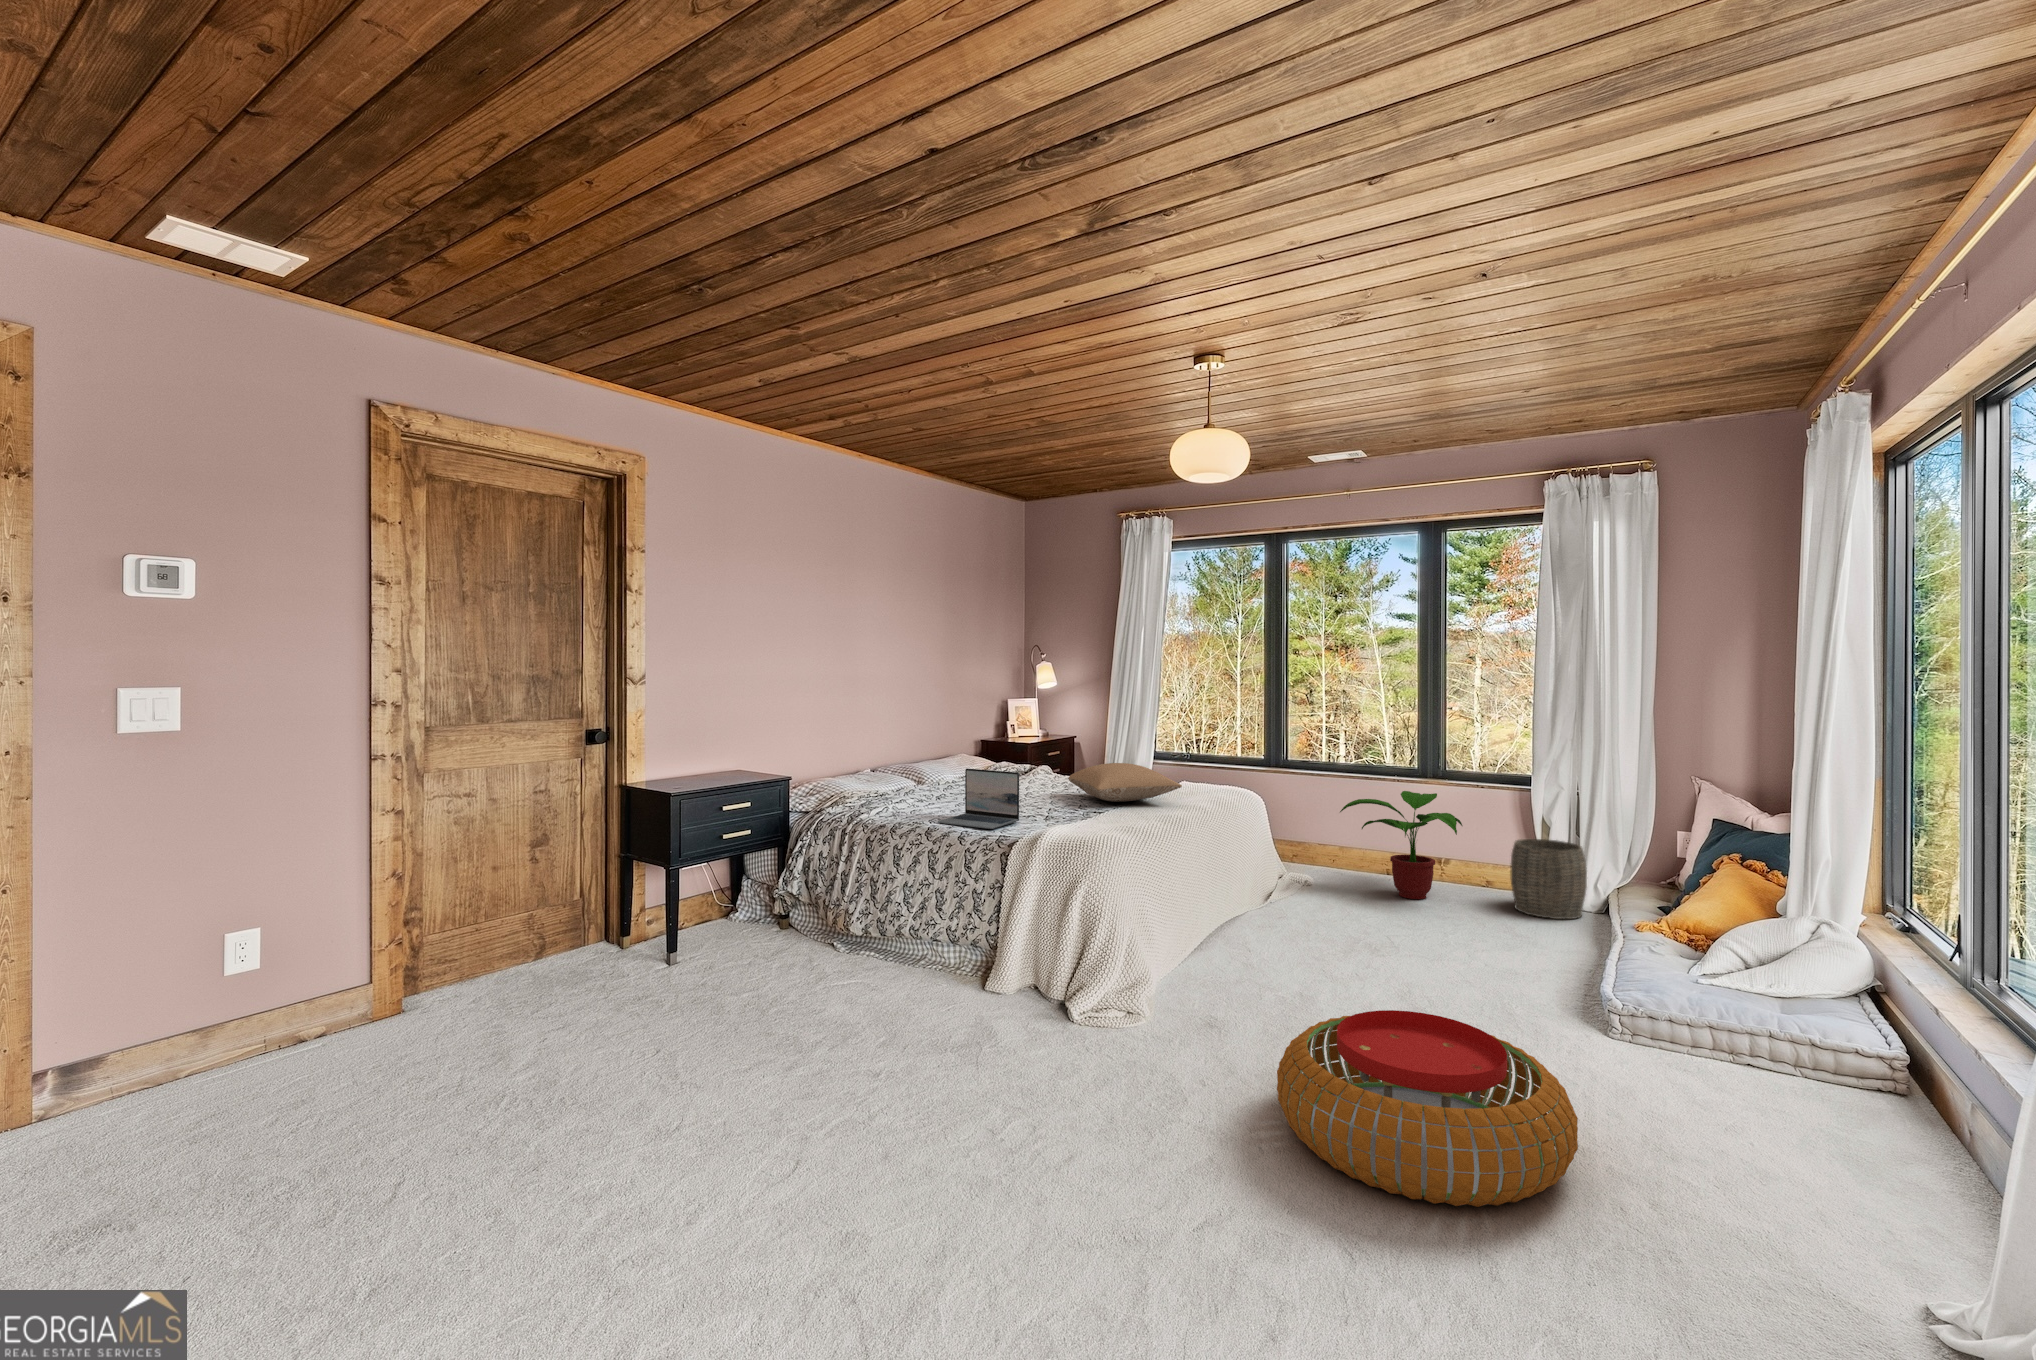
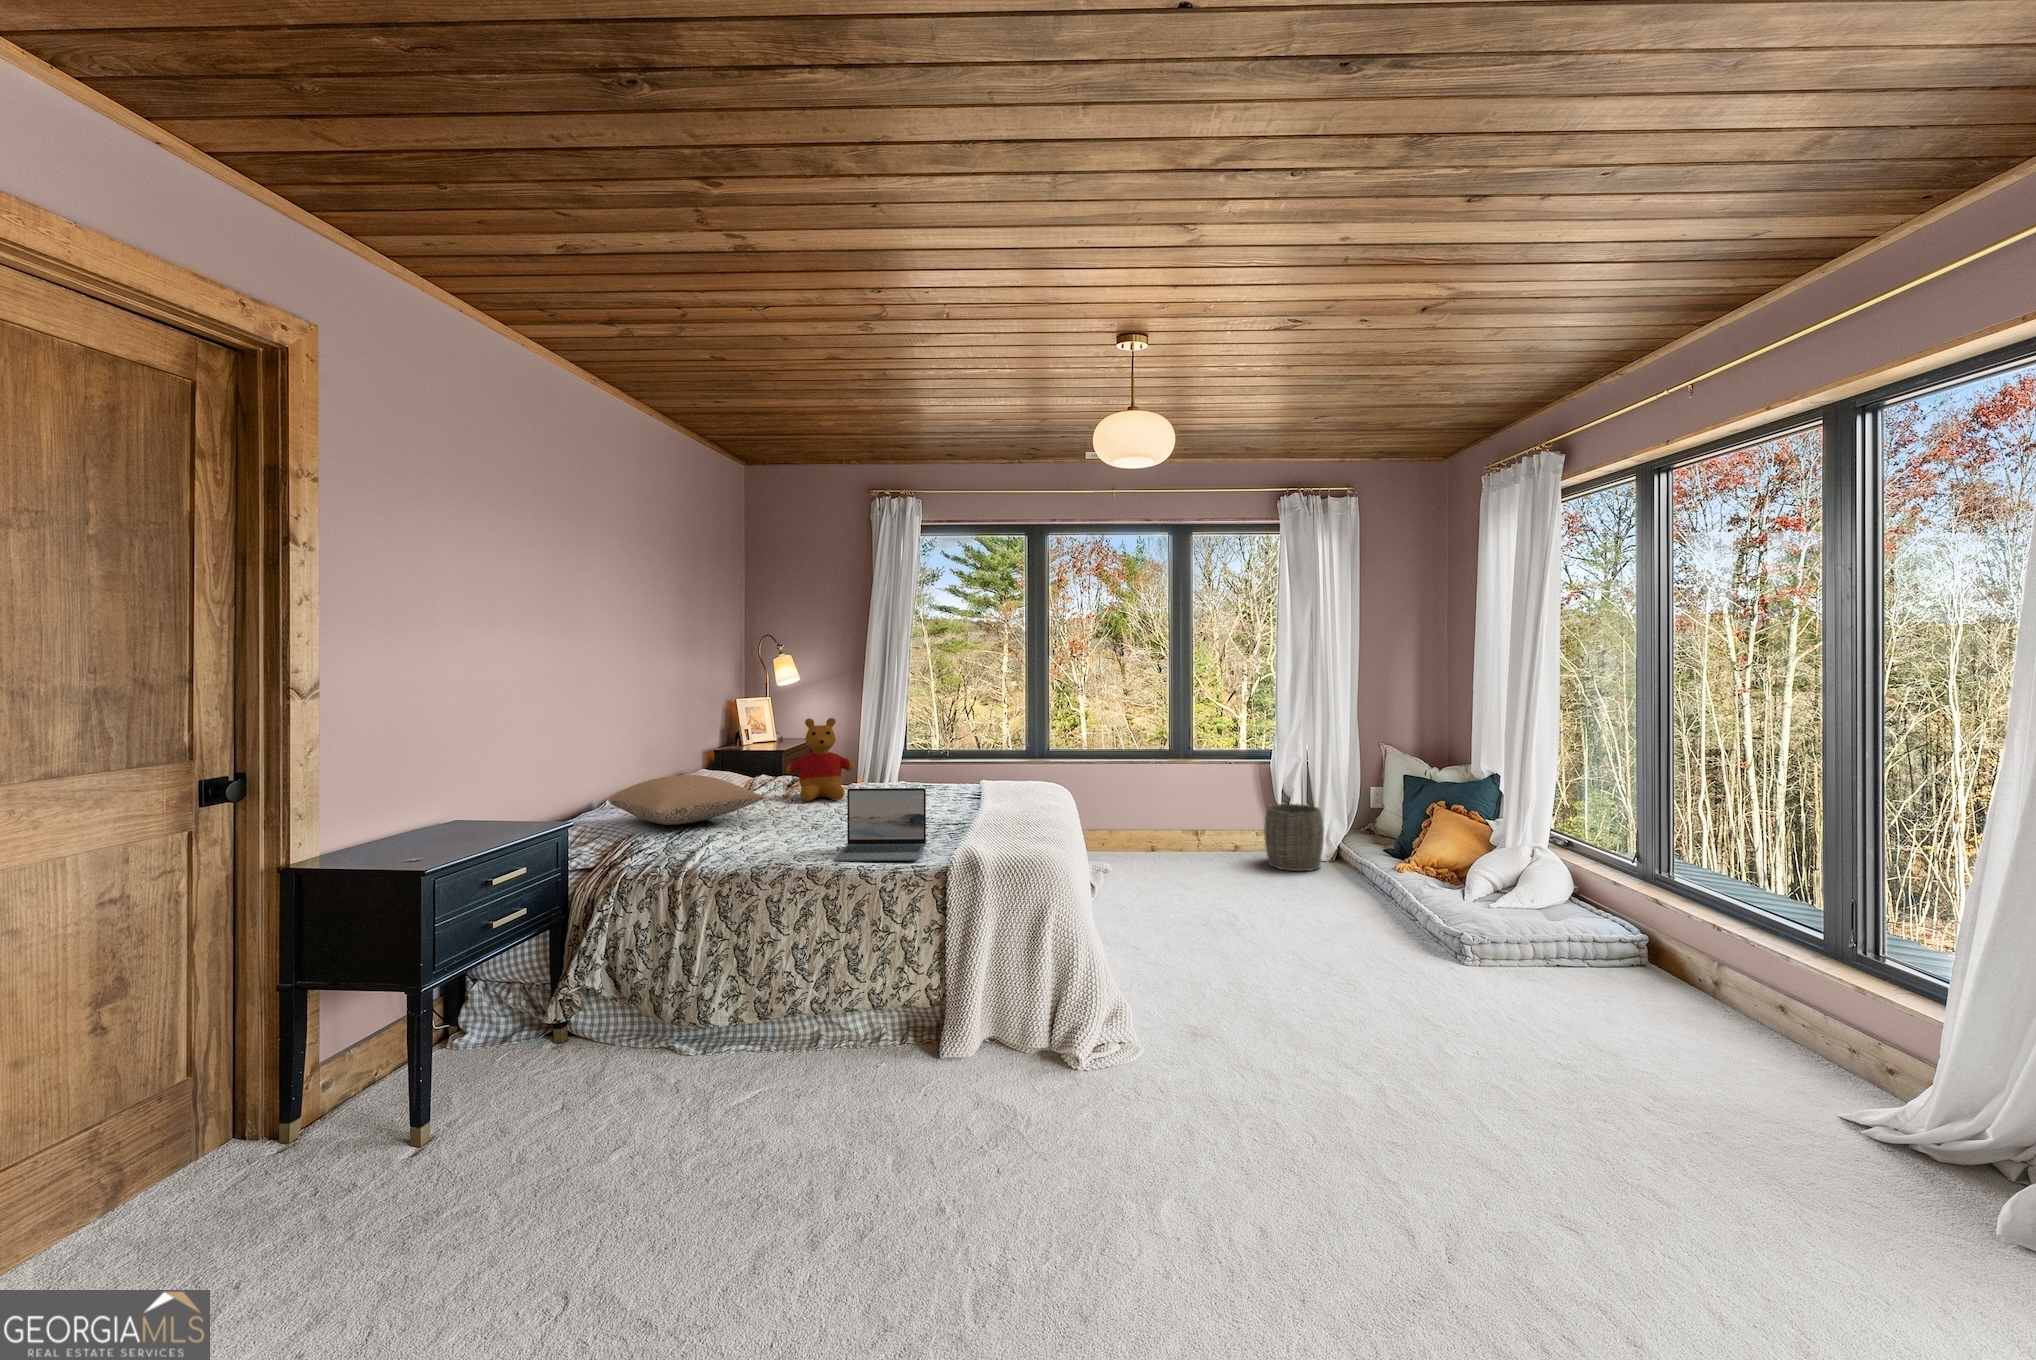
stuffed bear: none [993,714,1047,784] -> present [786,718,854,801]
pillow: present [1069,763,1182,802] -> present [608,775,764,825]
potted plant: present [1340,791,1462,899] -> none [1127,772,1237,870]
pouf: present [1277,1010,1578,1207] -> none [1364,984,1663,1172]

